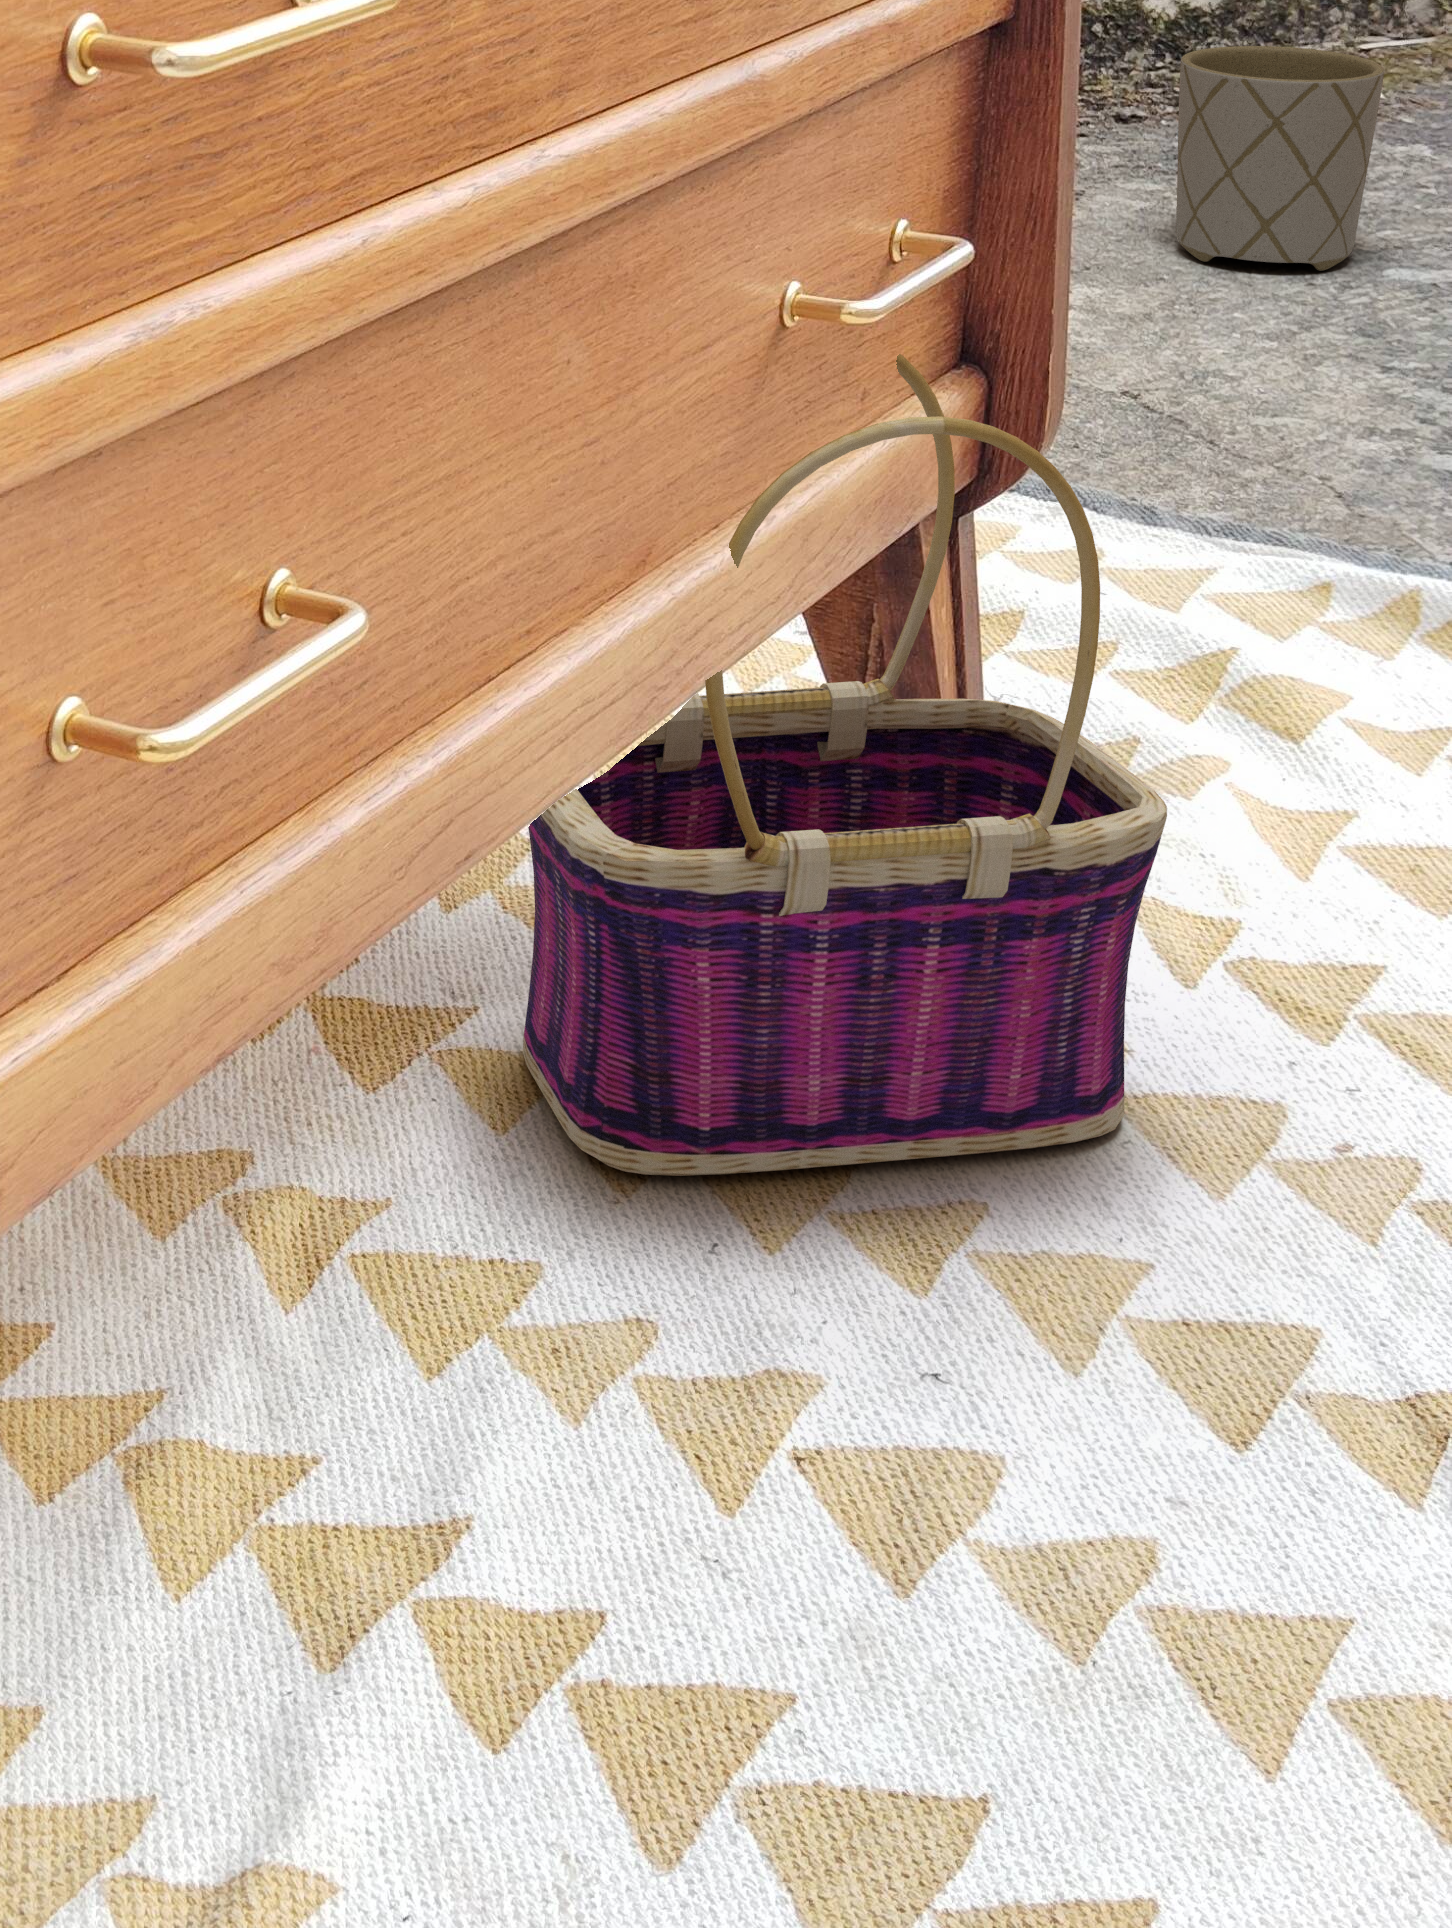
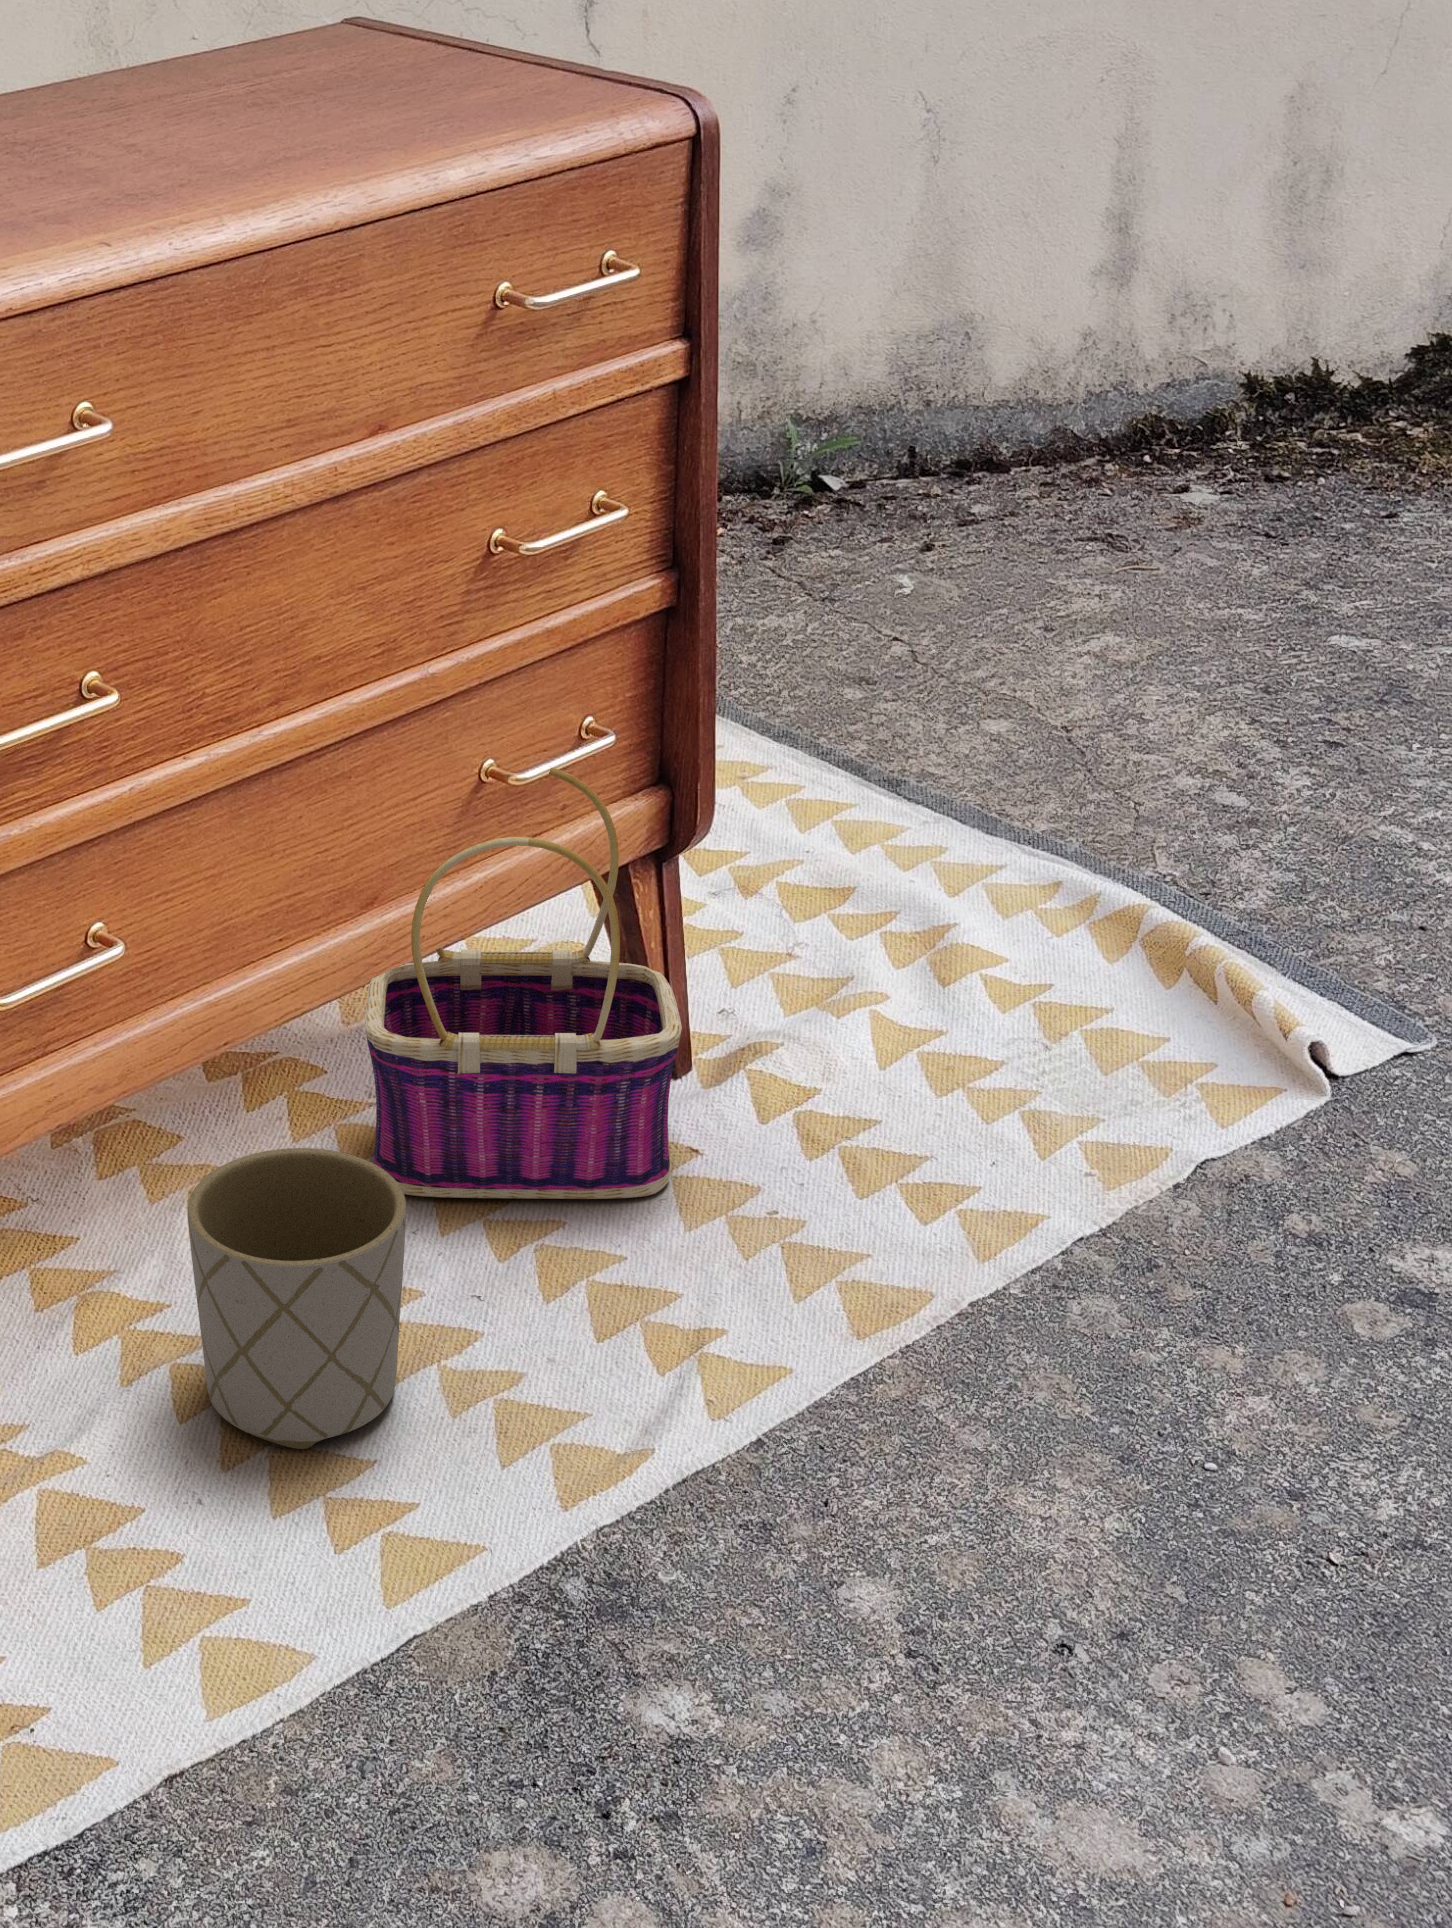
planter: present [1176,46,1384,271] -> present [187,1148,406,1449]

